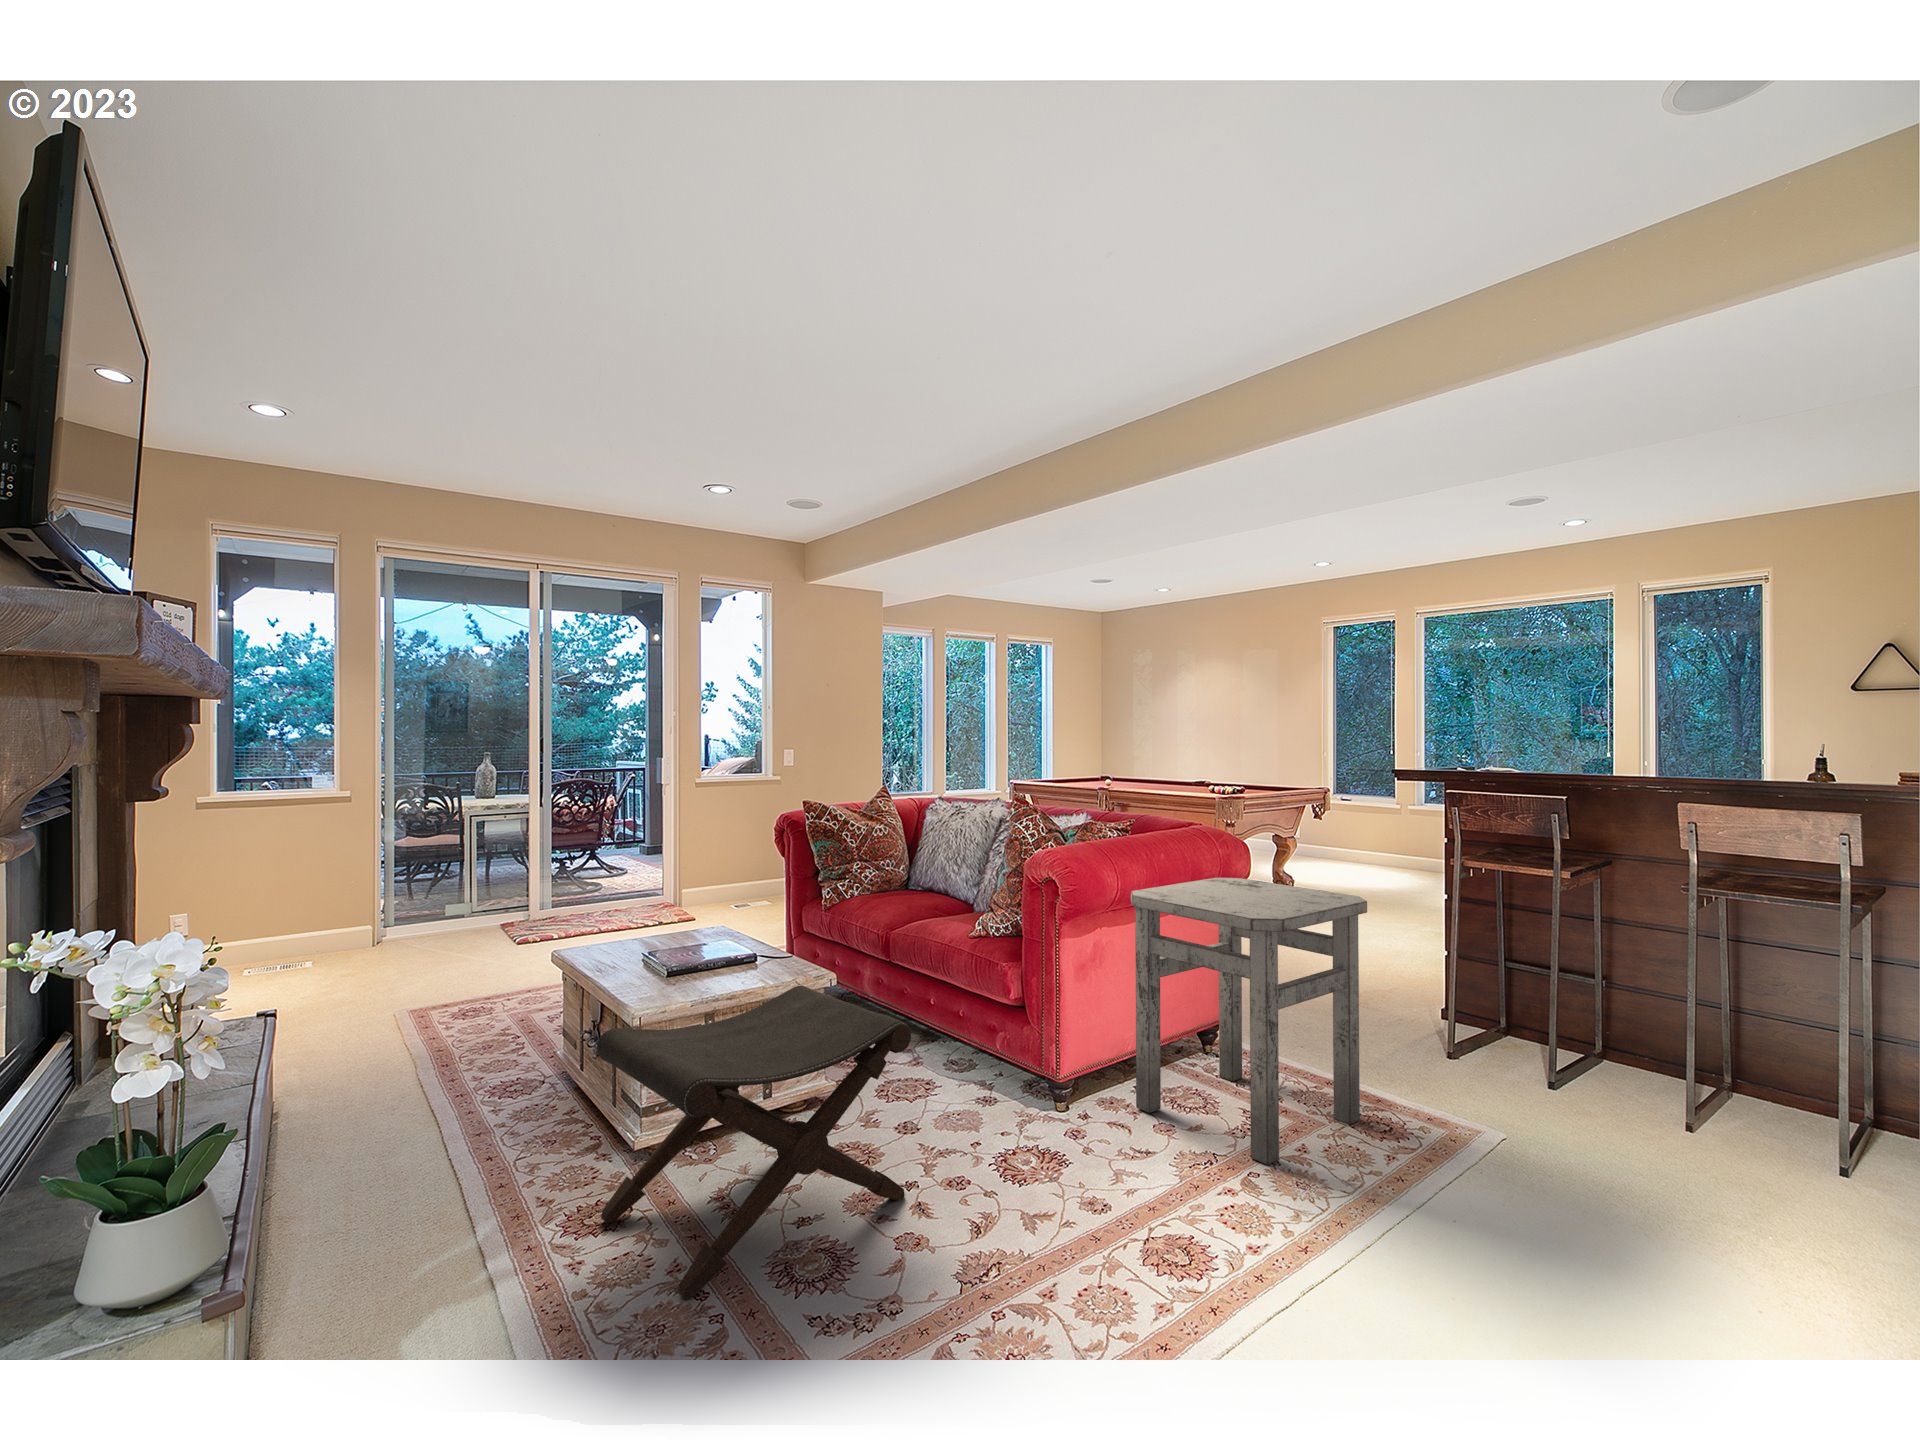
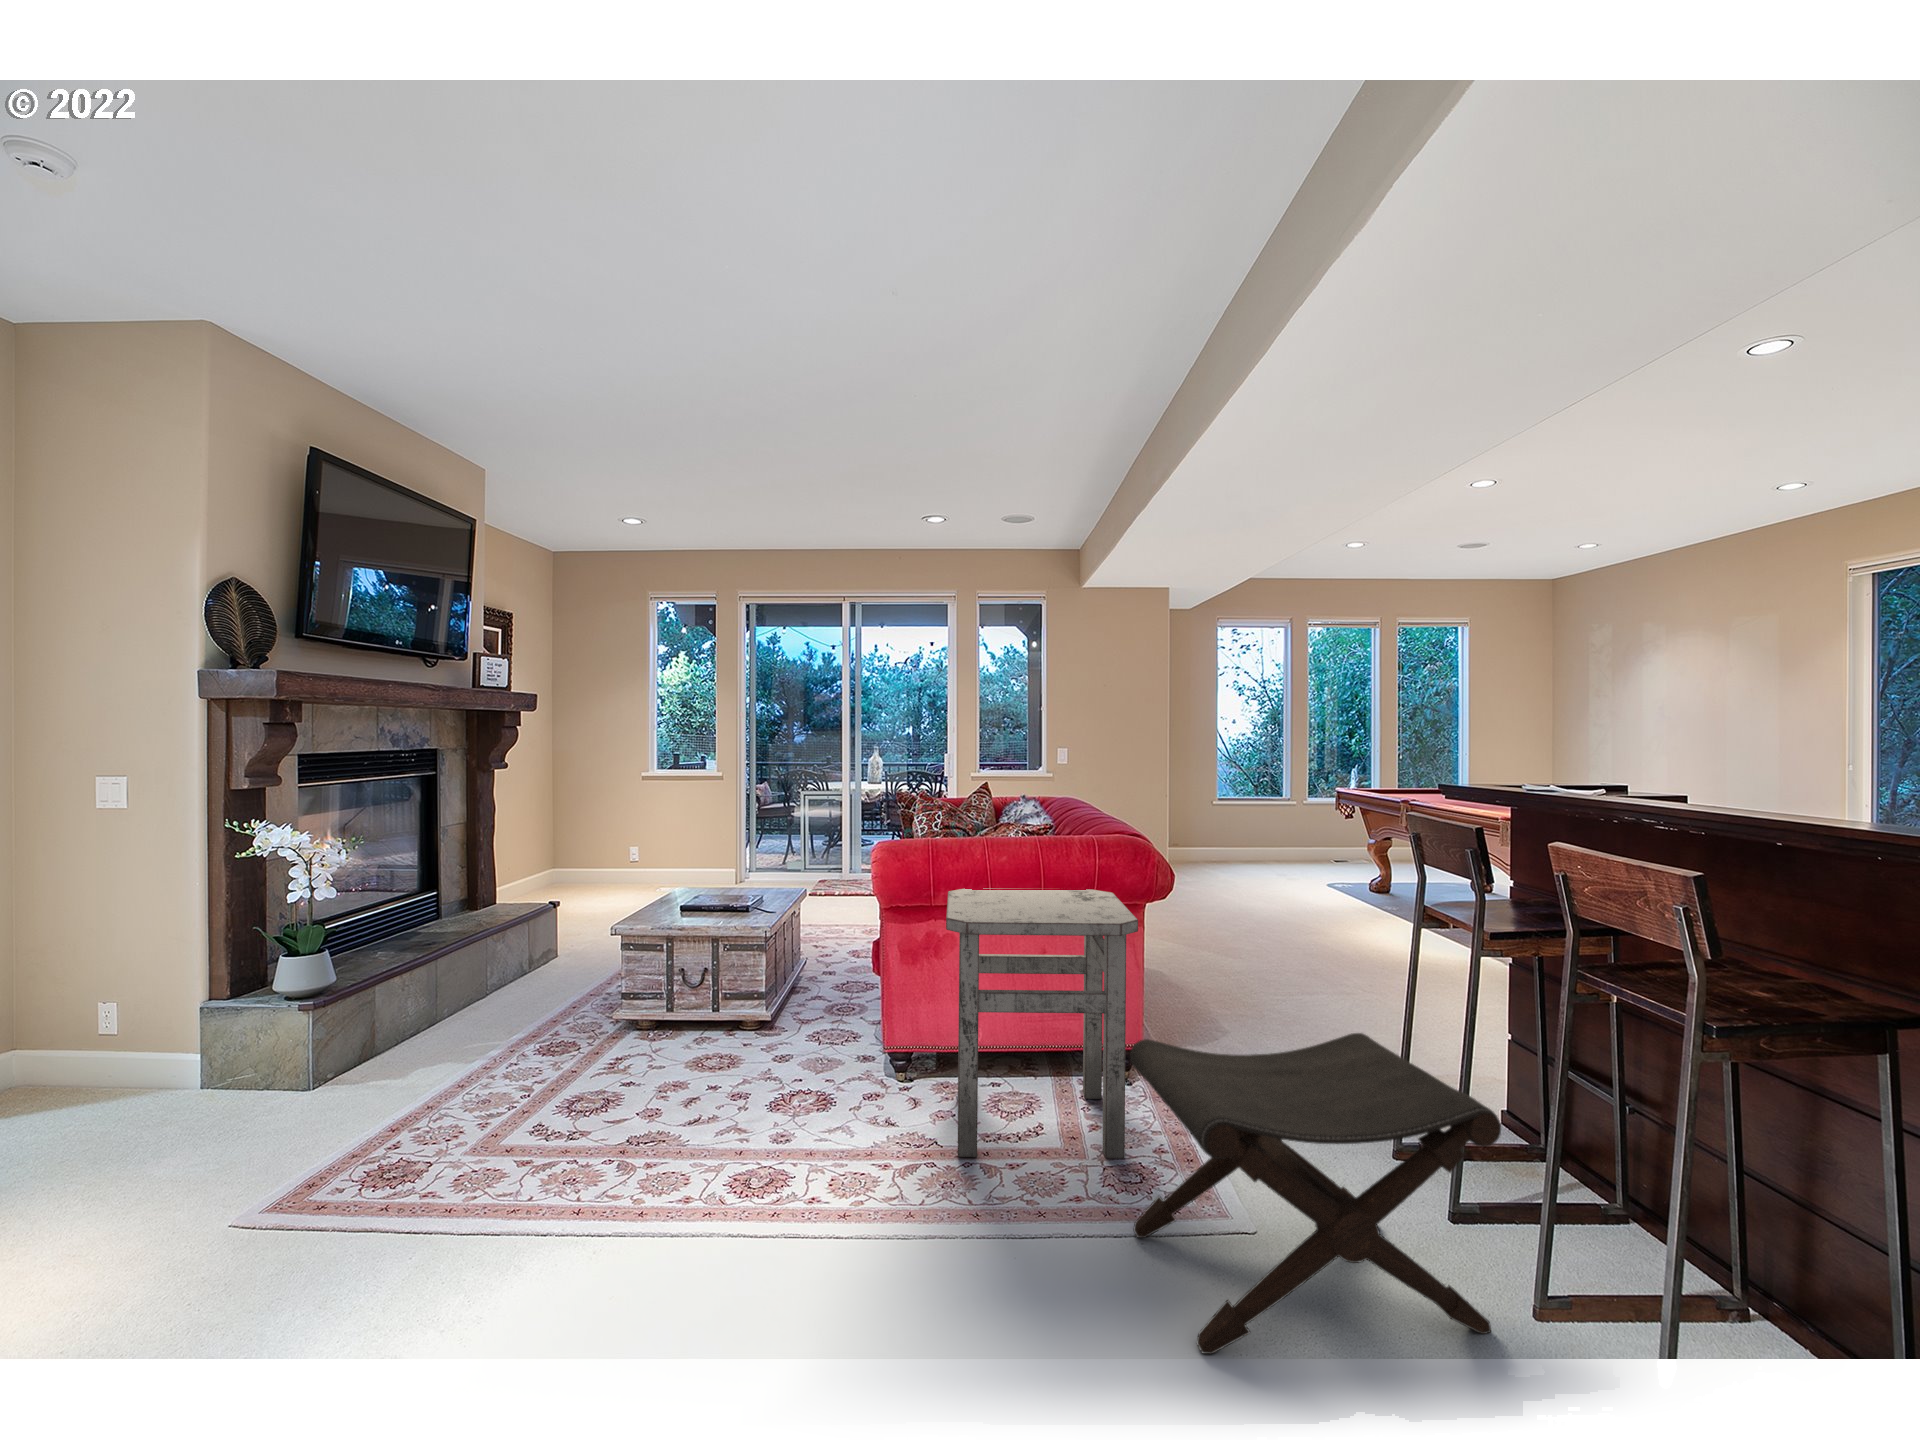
footstool: present [597,986,911,1299] -> present [1130,1033,1501,1354]

